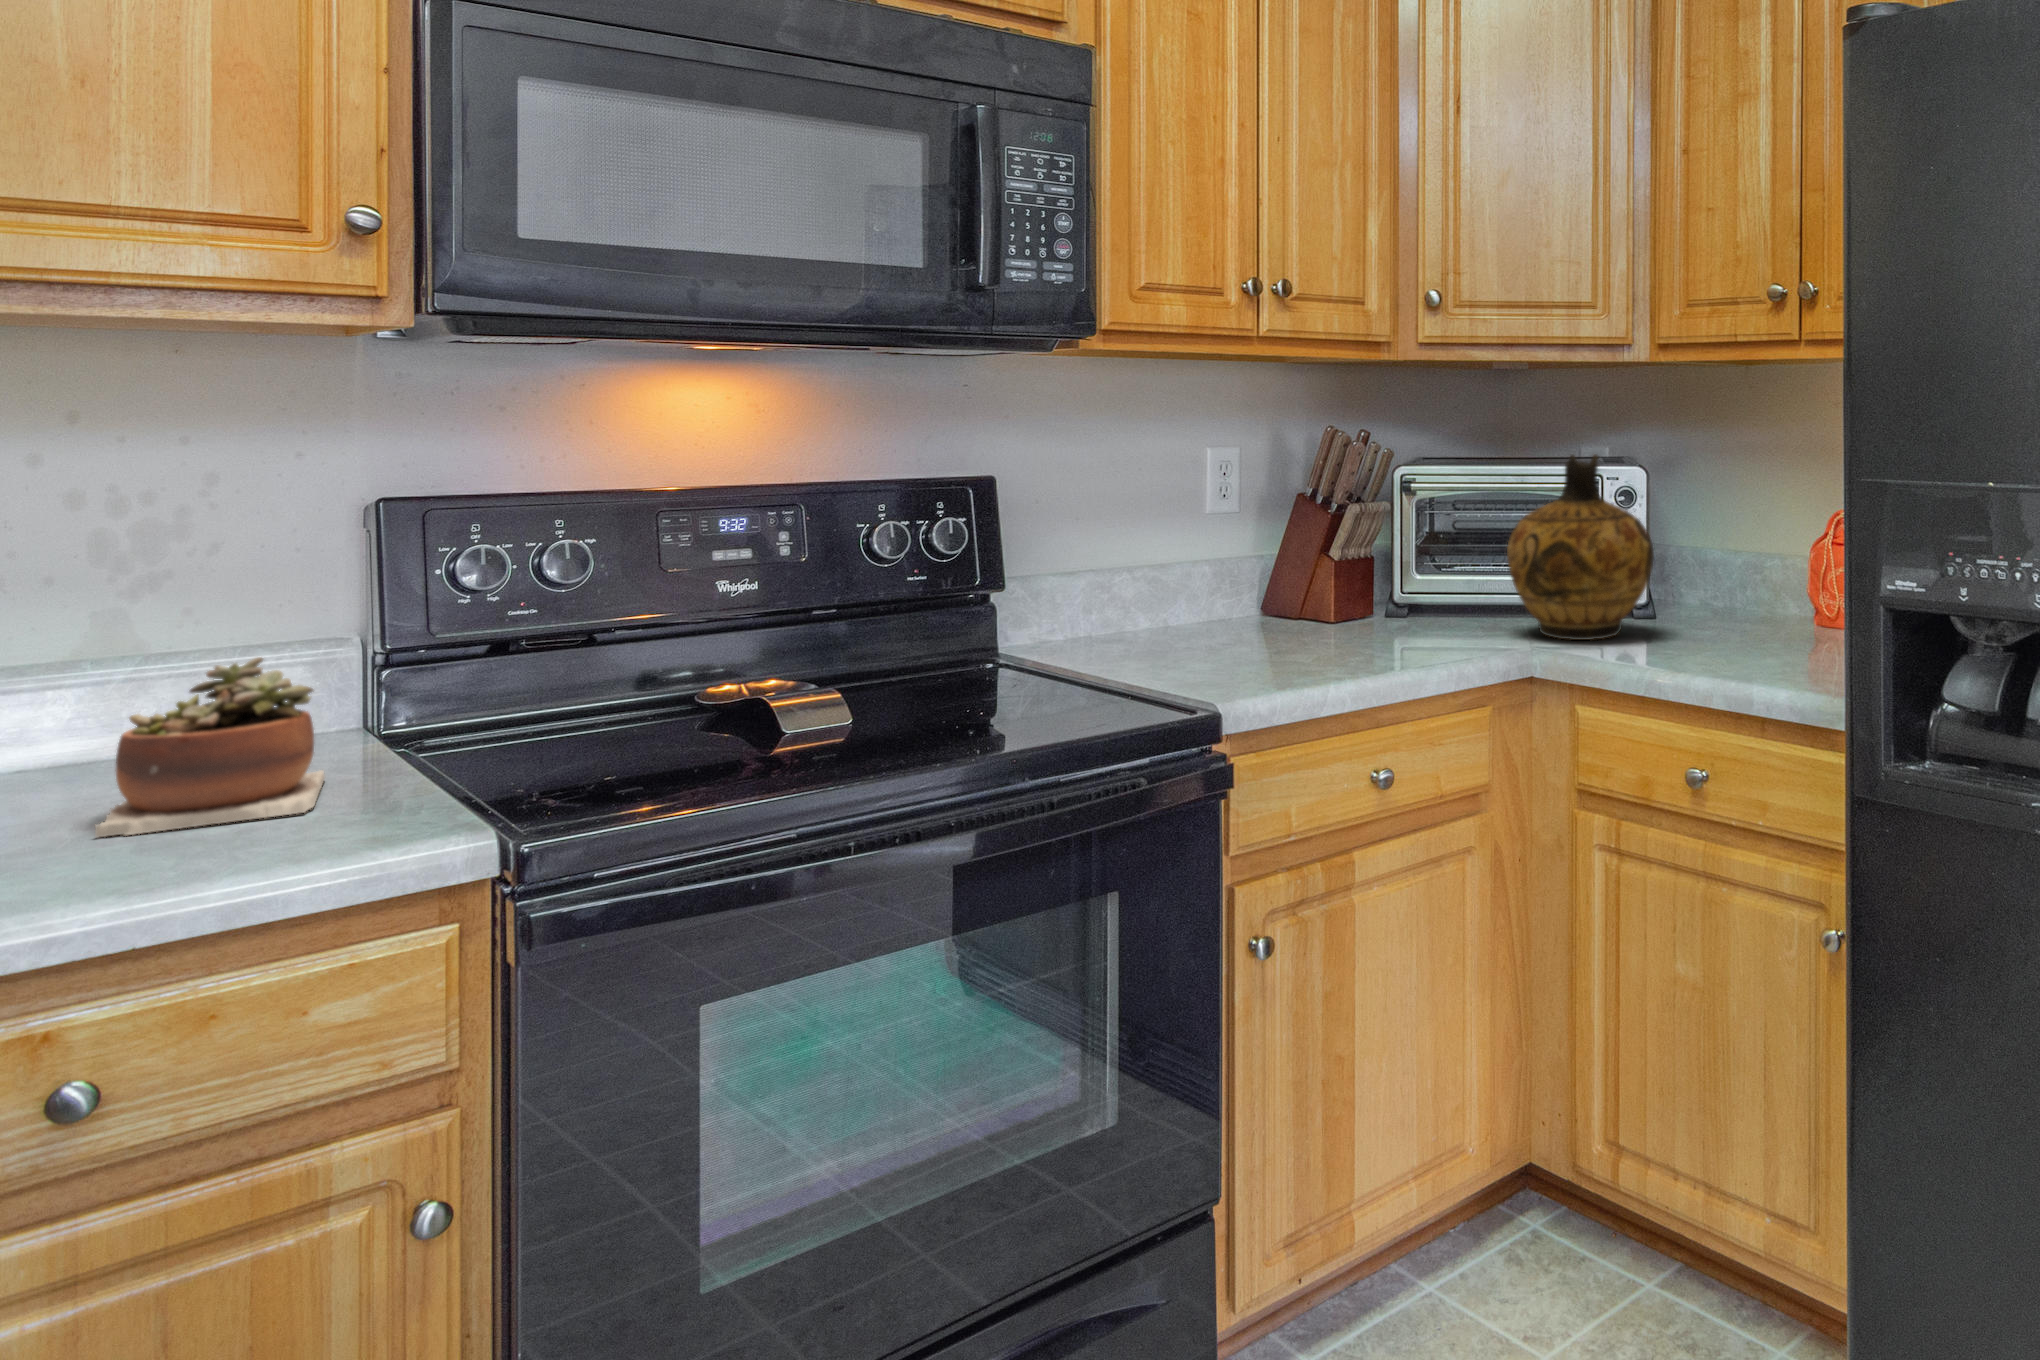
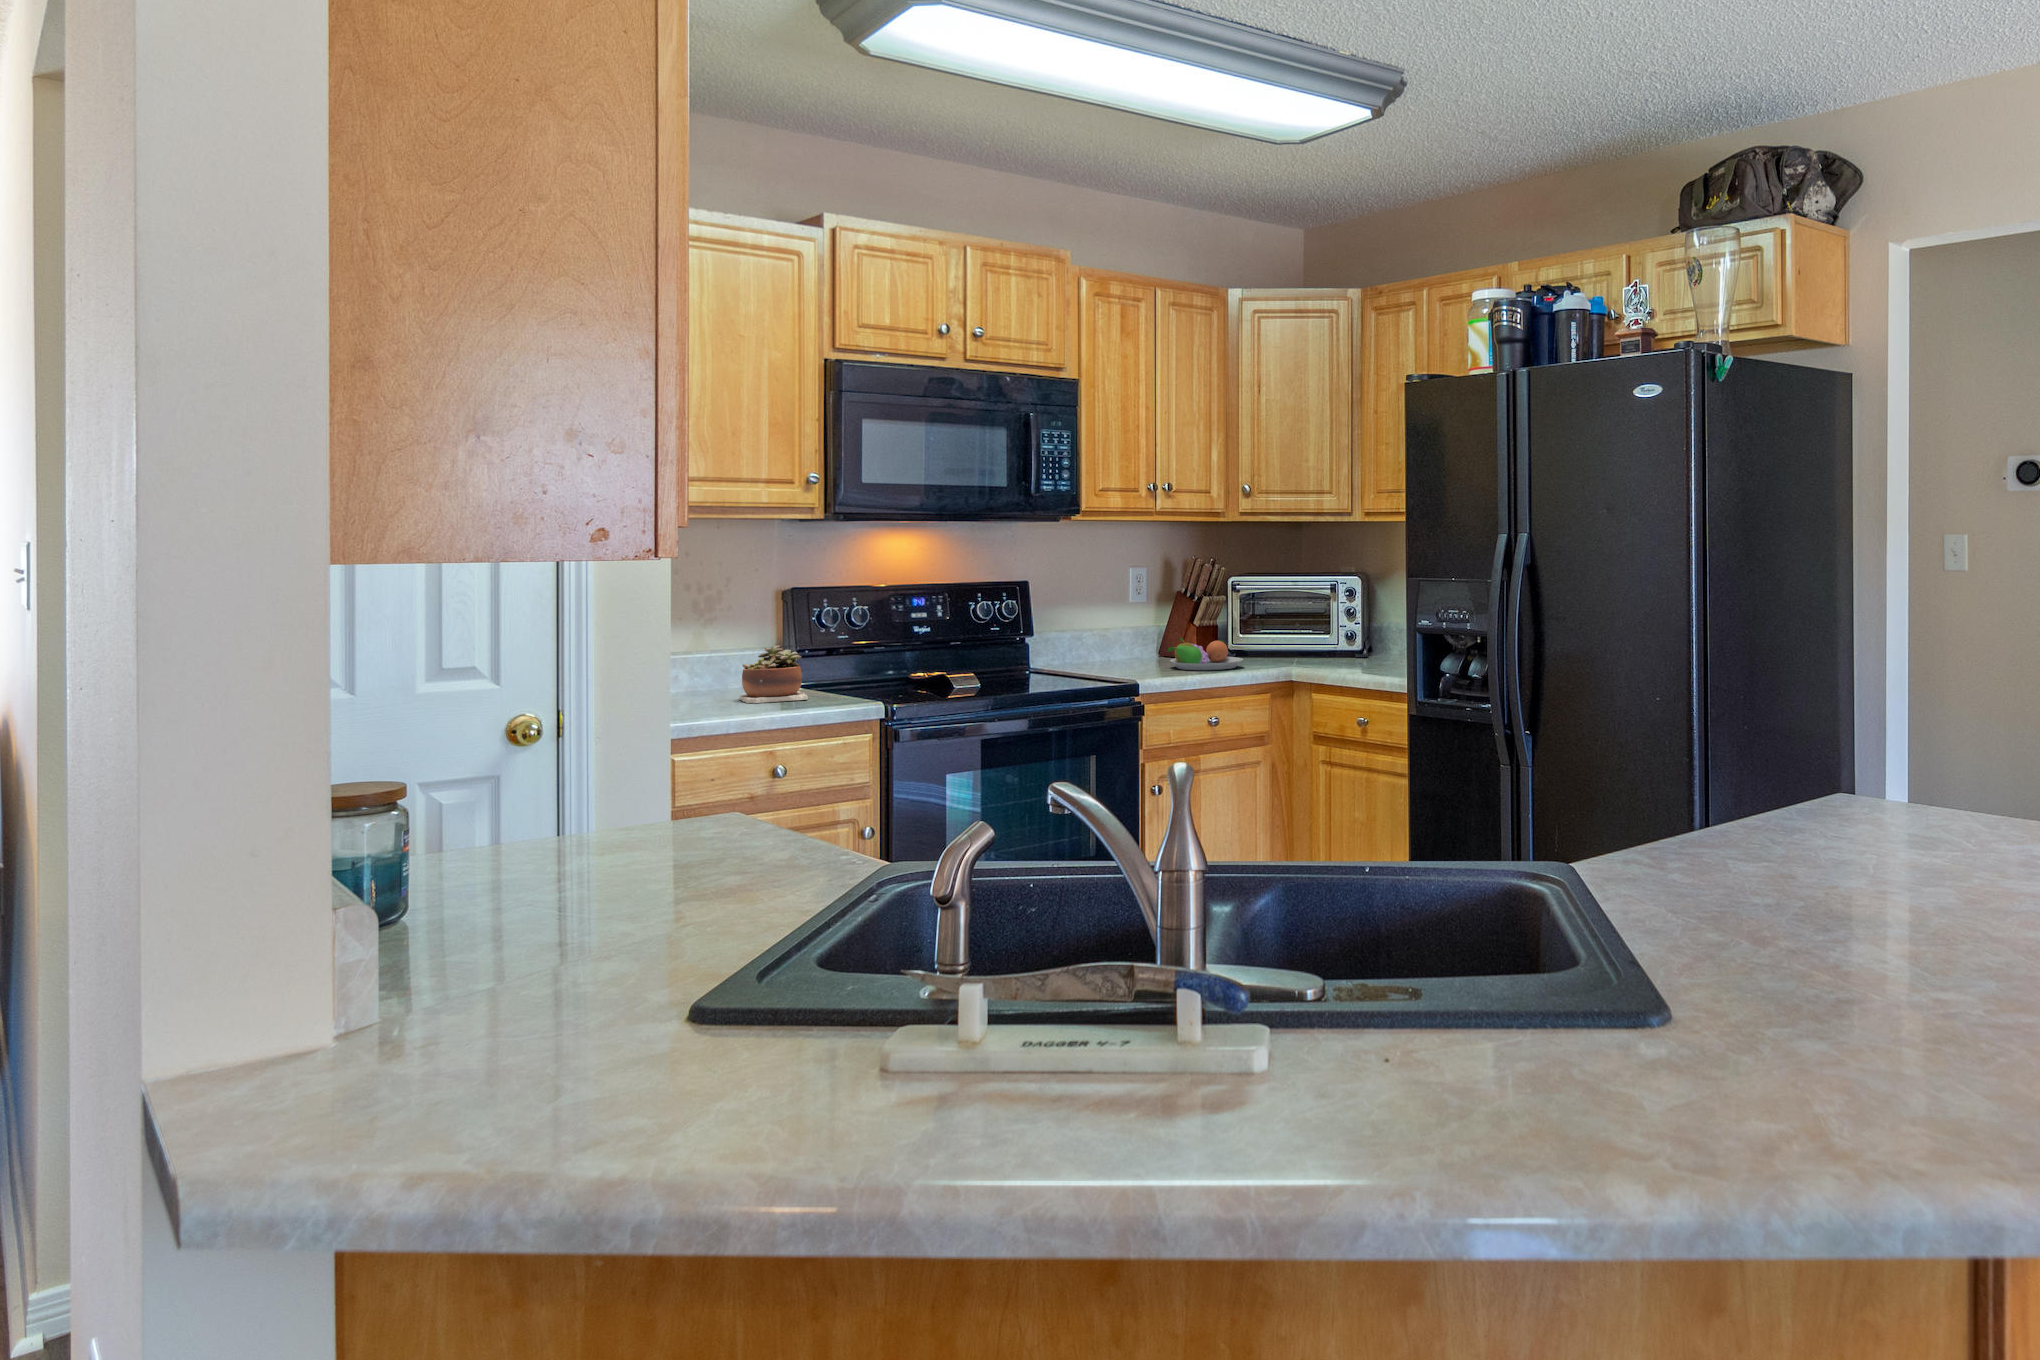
ceramic jug: present [1507,455,1654,640] -> none [1284,571,1359,665]
fruit bowl: none [1280,588,1432,659] -> present [1168,638,1243,670]

